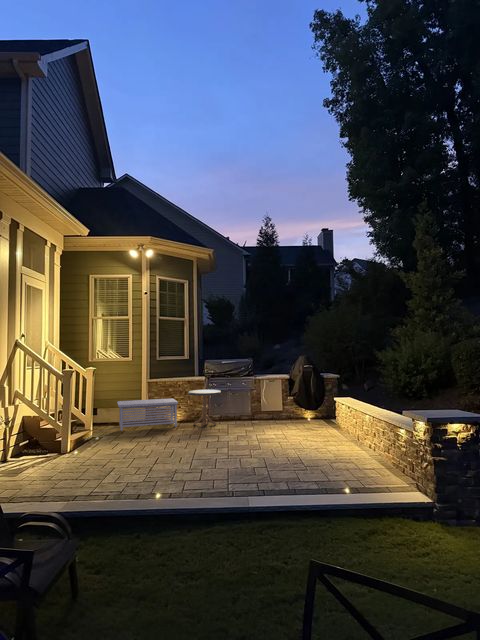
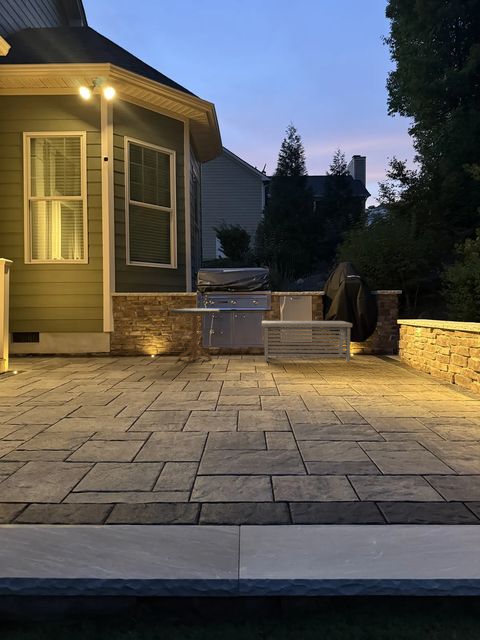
storage bench: present [117,398,178,431] -> present [262,321,352,362]

